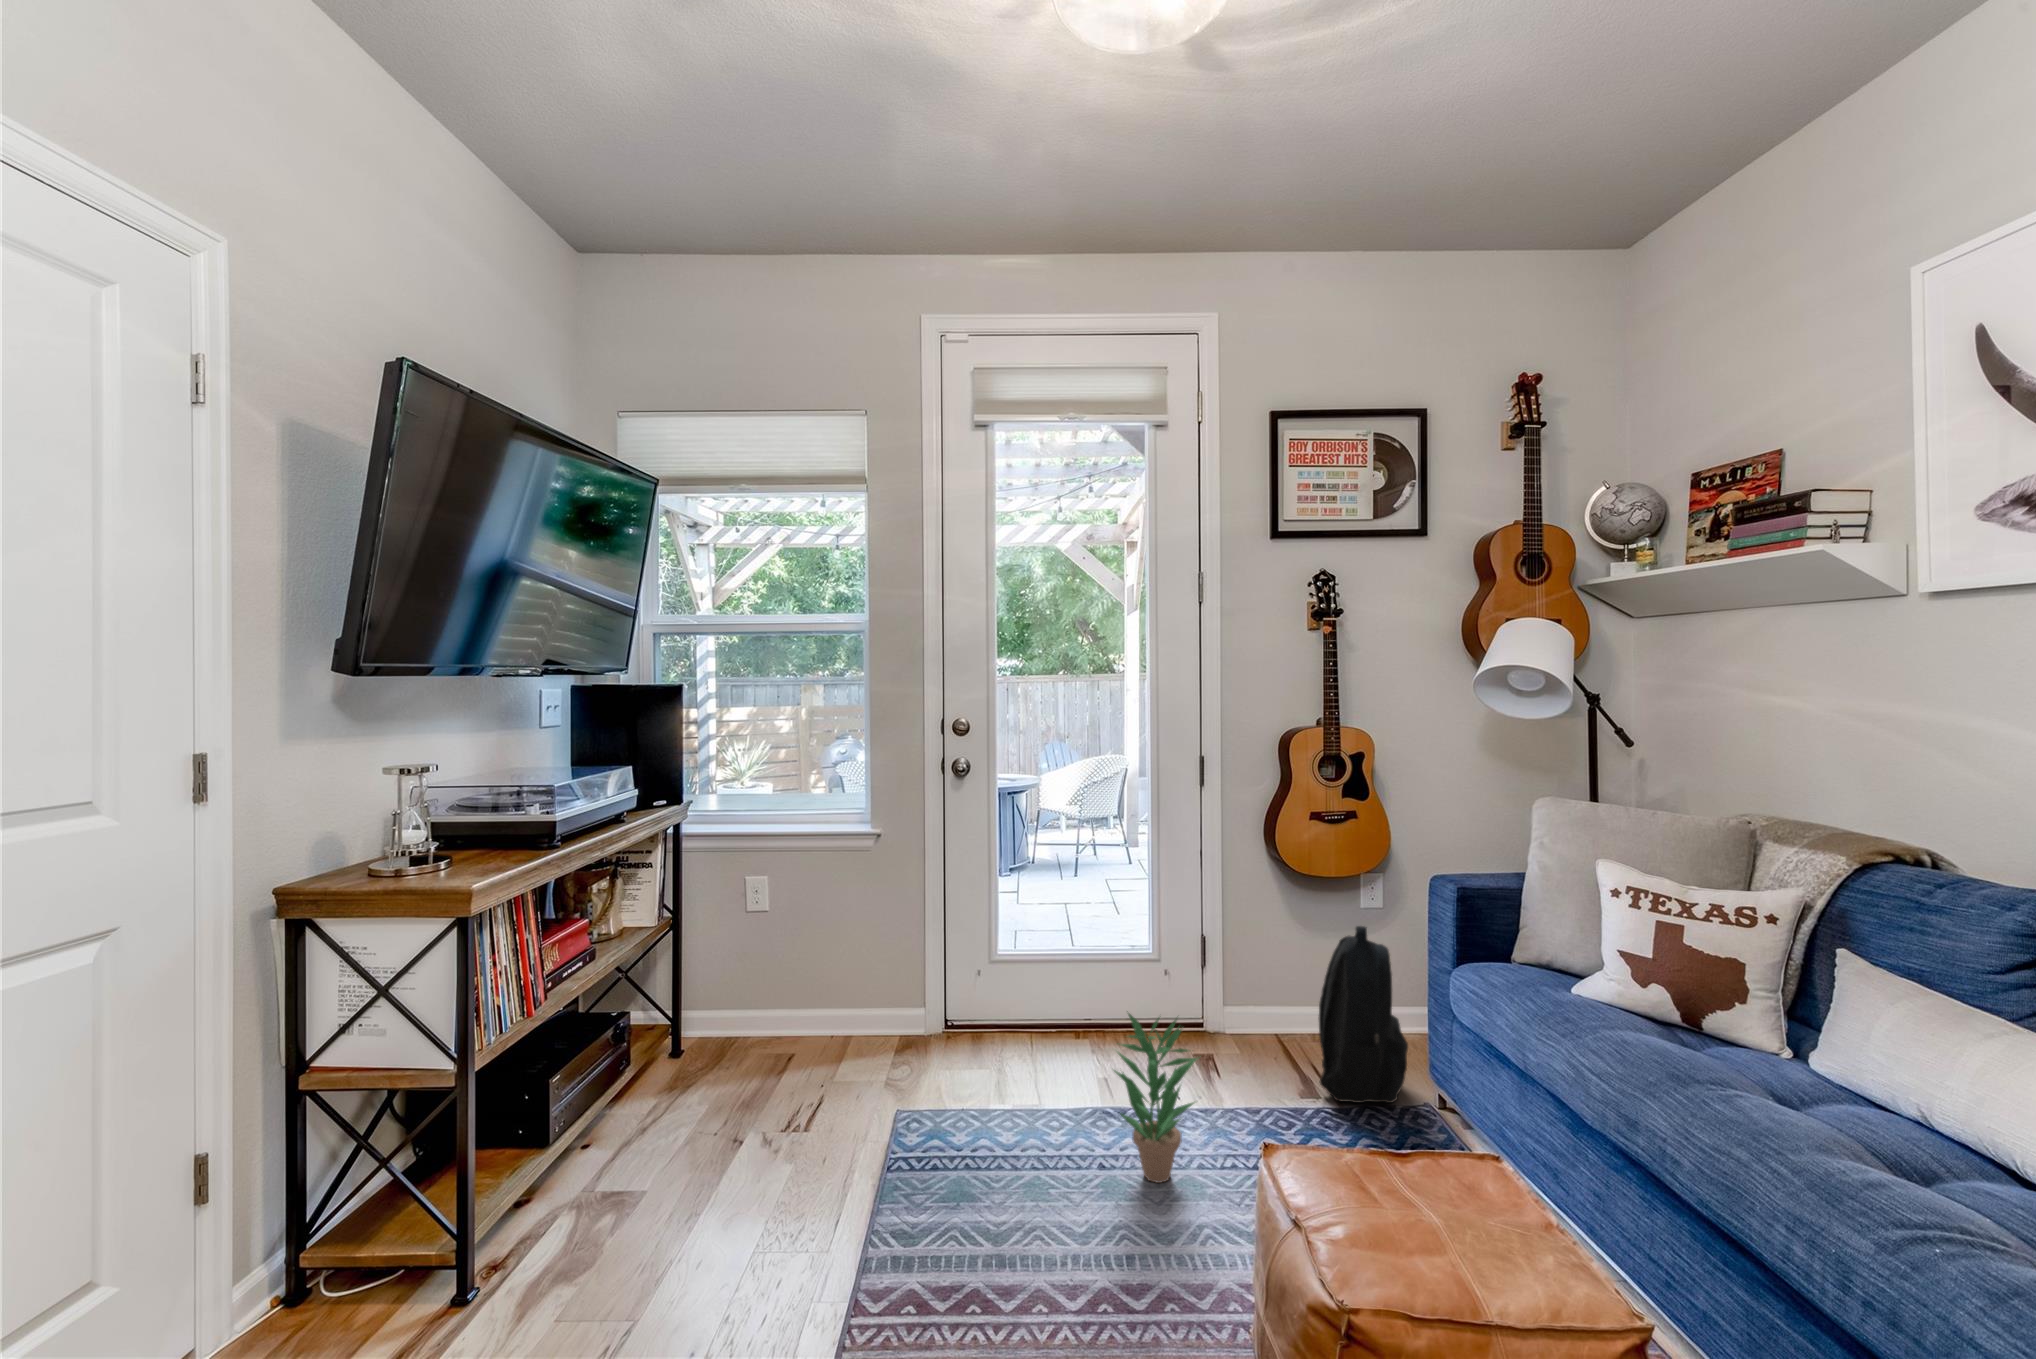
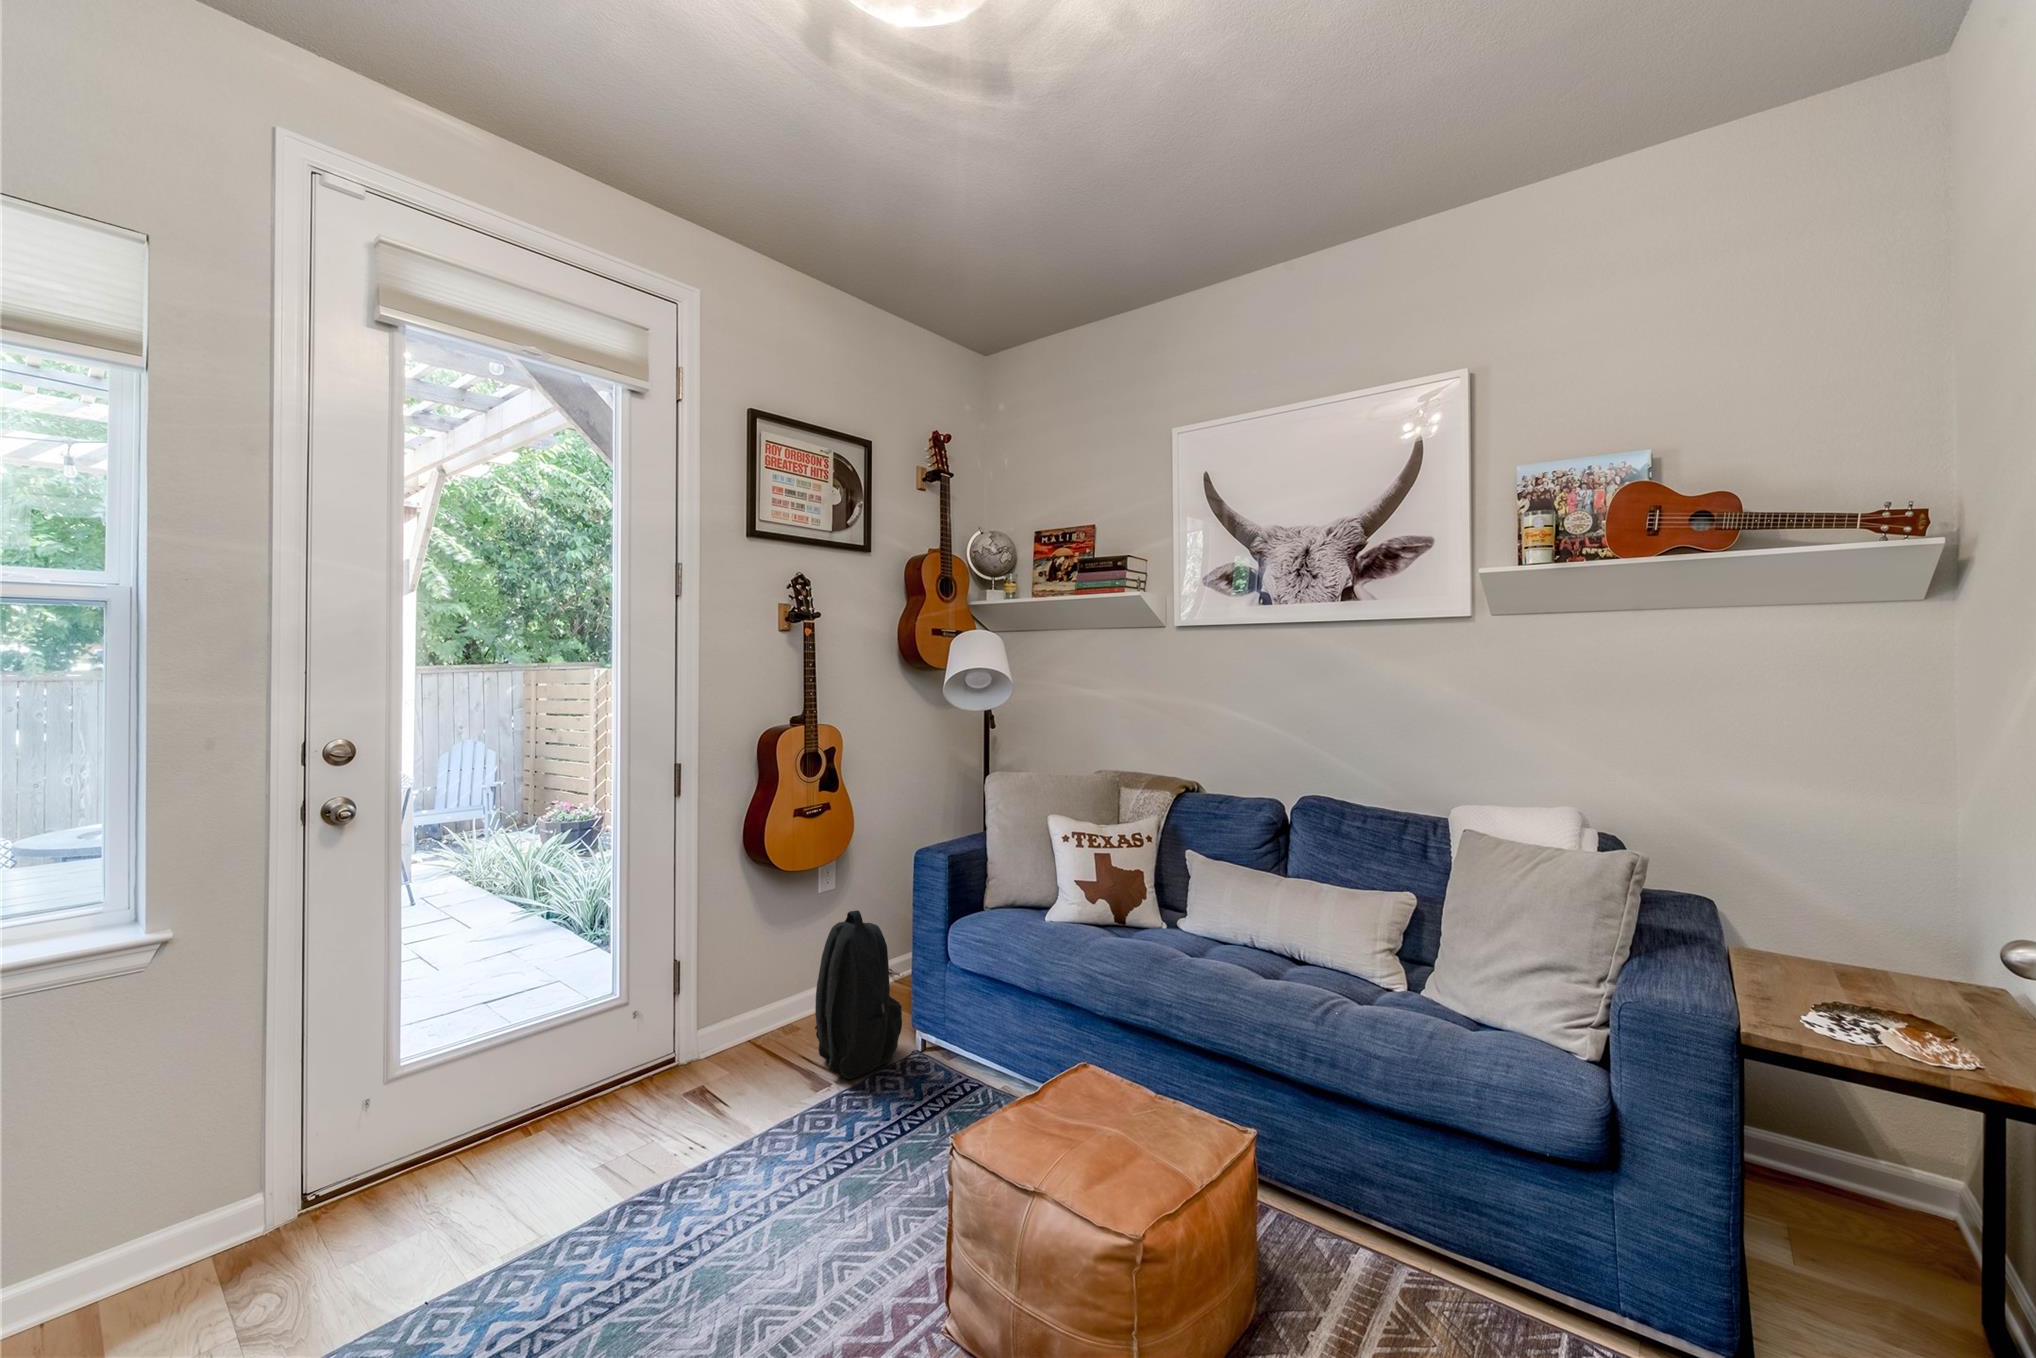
potted plant: present [1114,1014,1197,1183] -> none [689,1051,801,1250]

